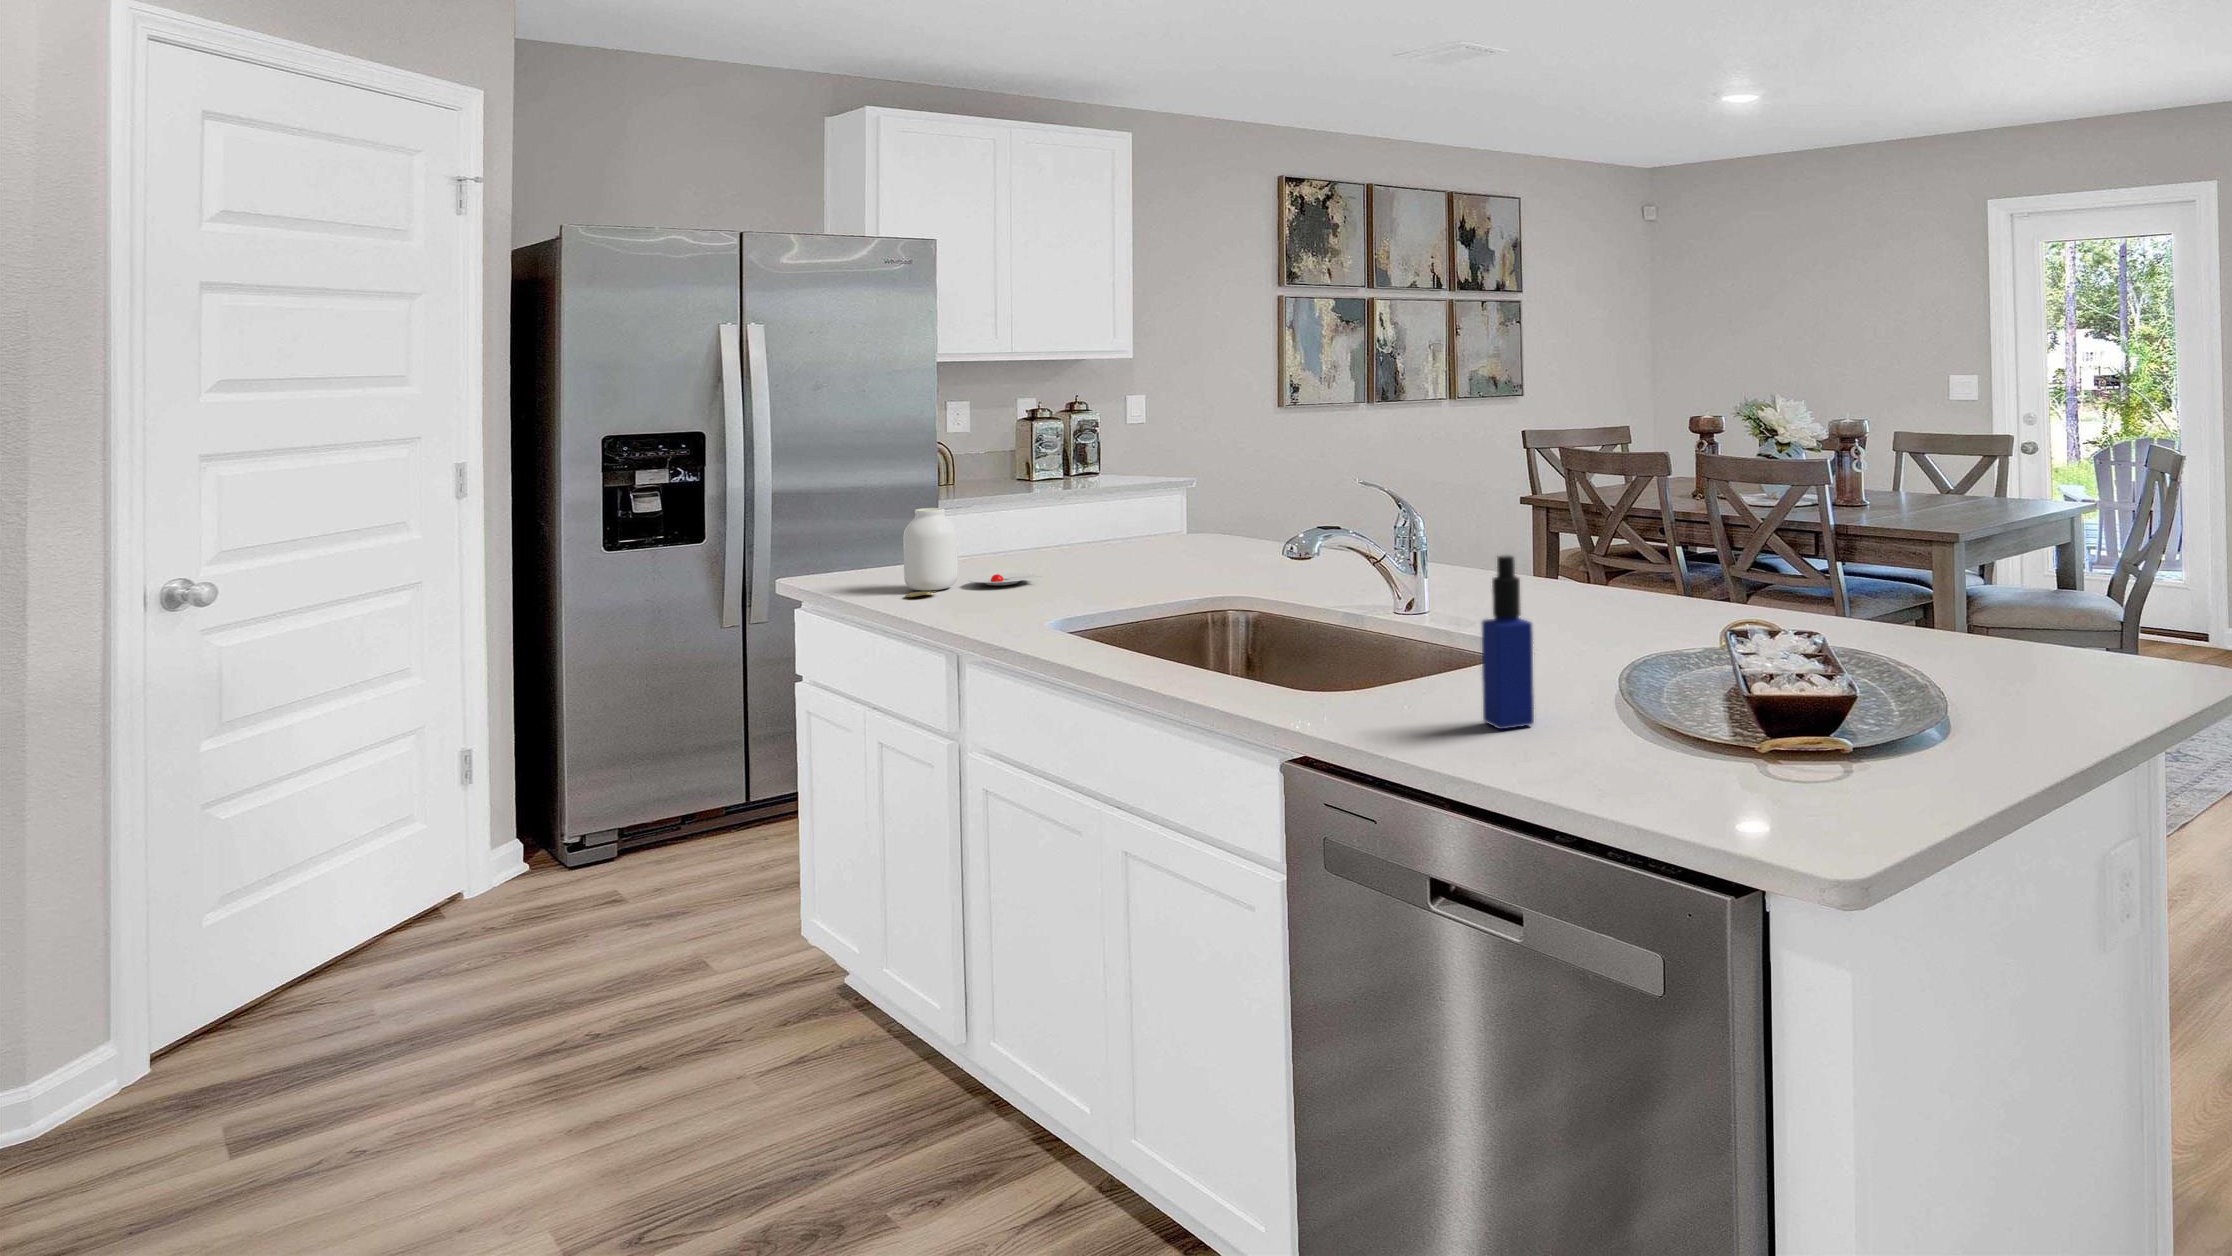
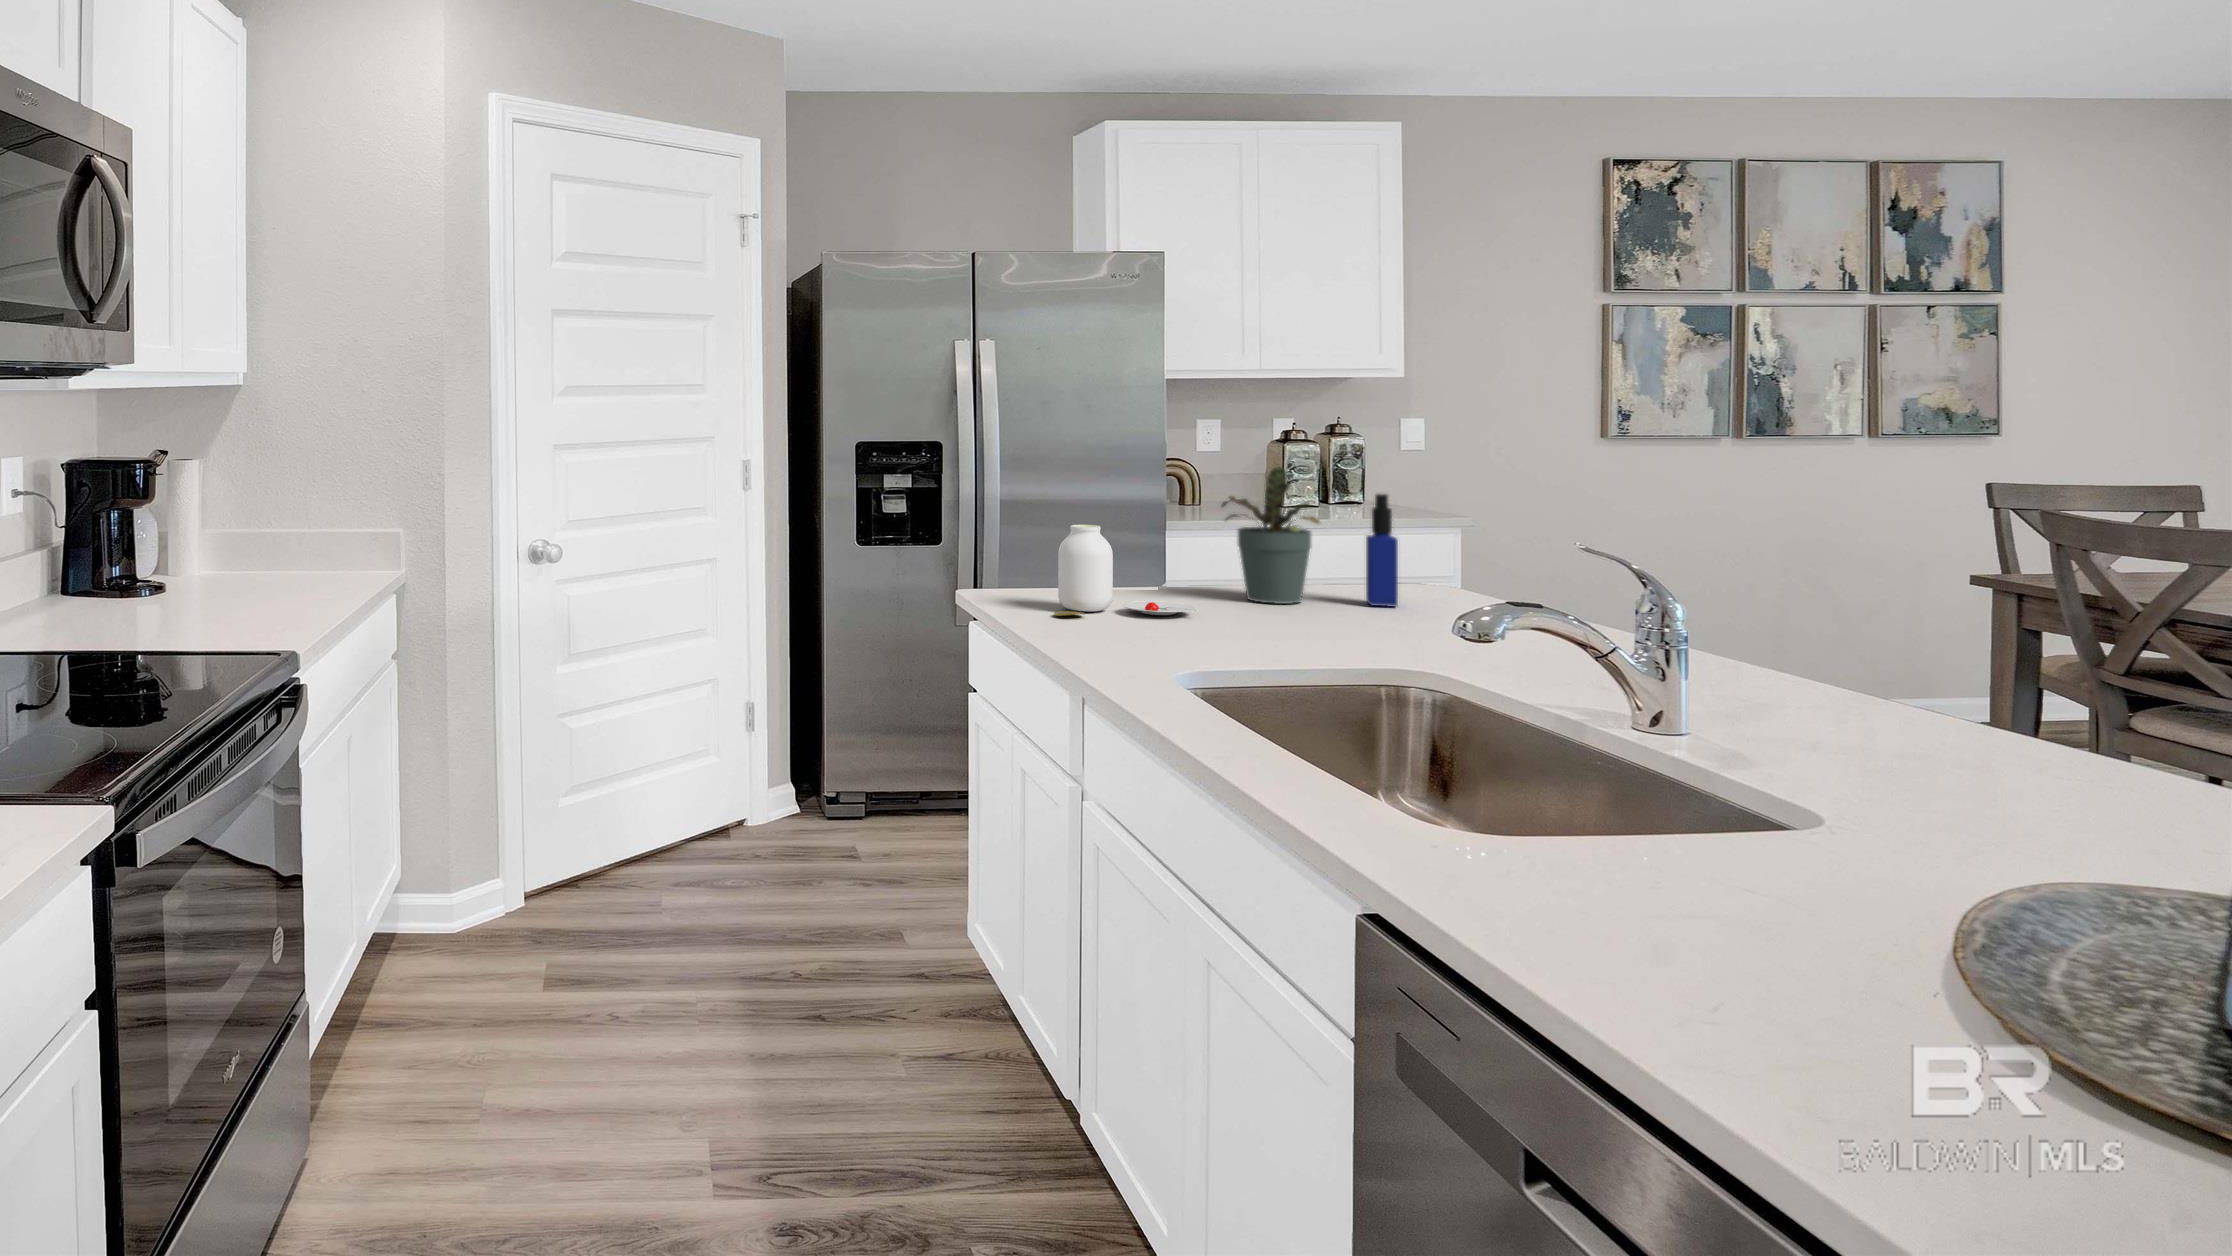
potted plant: none [1044,443,1132,564] -> present [1222,467,1320,604]
bottle: present [1482,556,1534,729] -> present [1366,494,1398,607]

